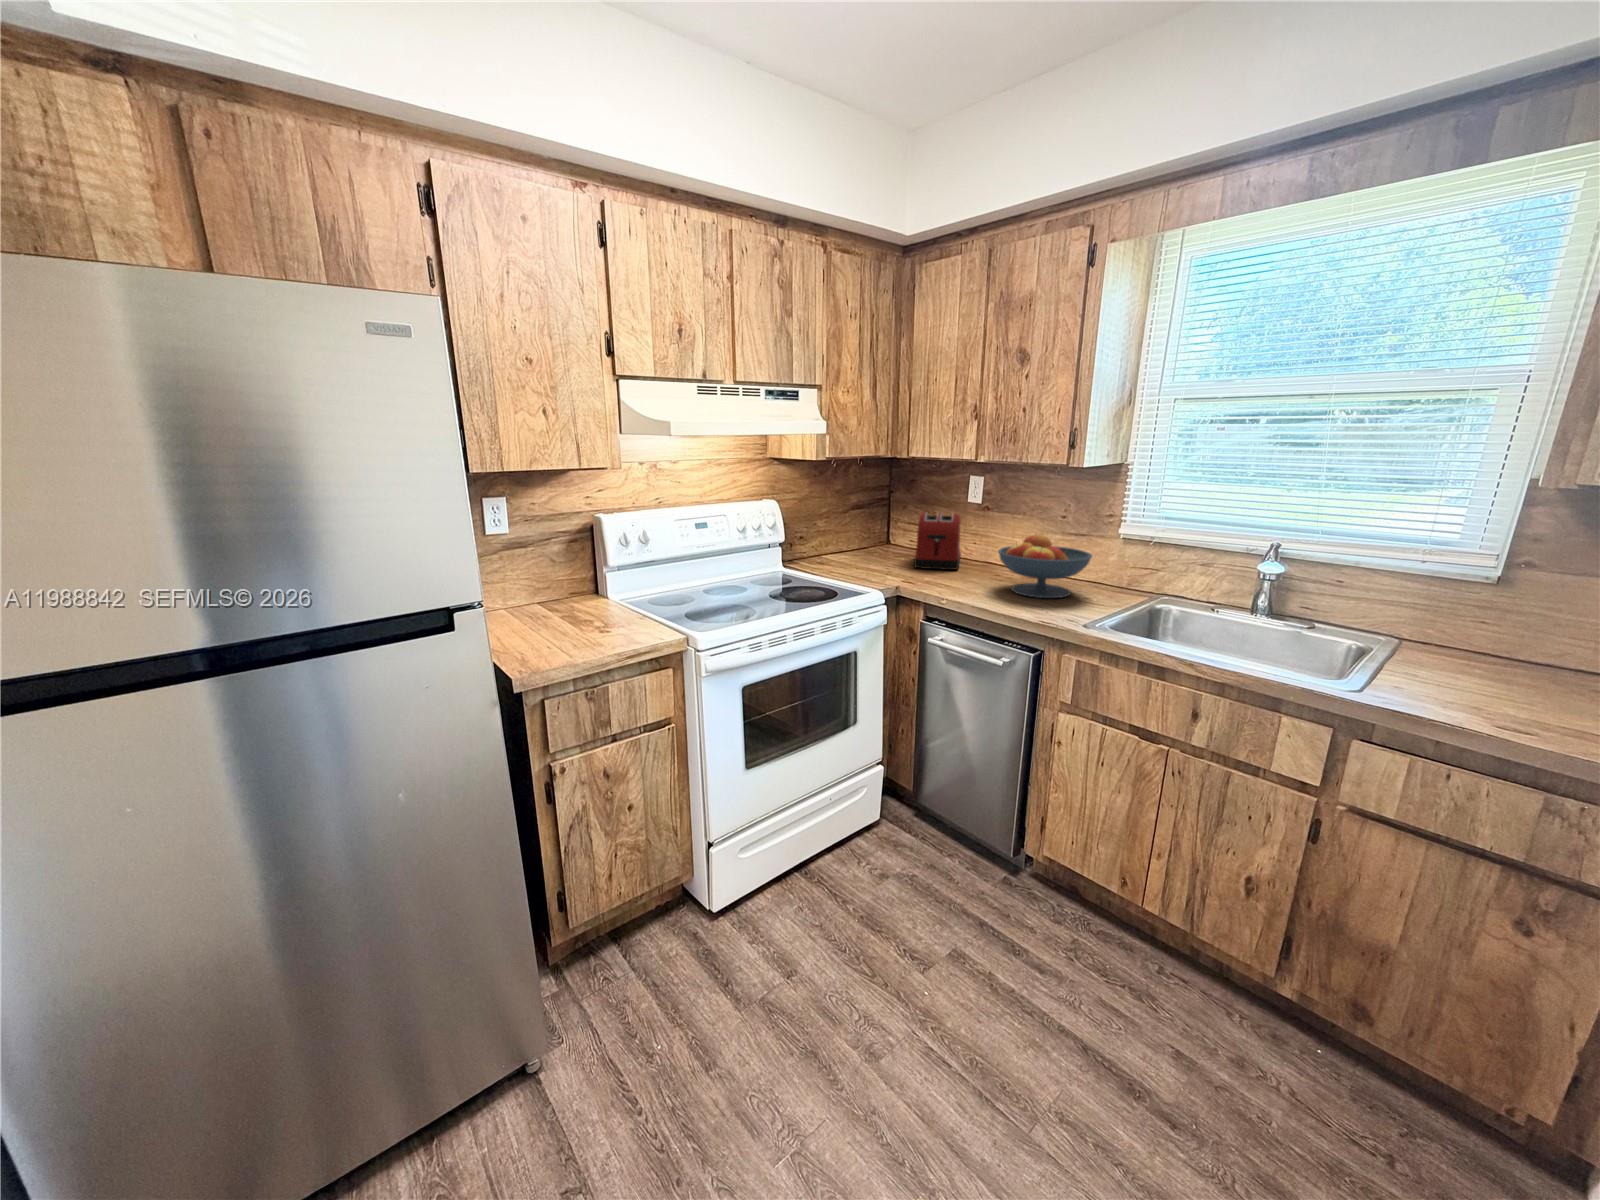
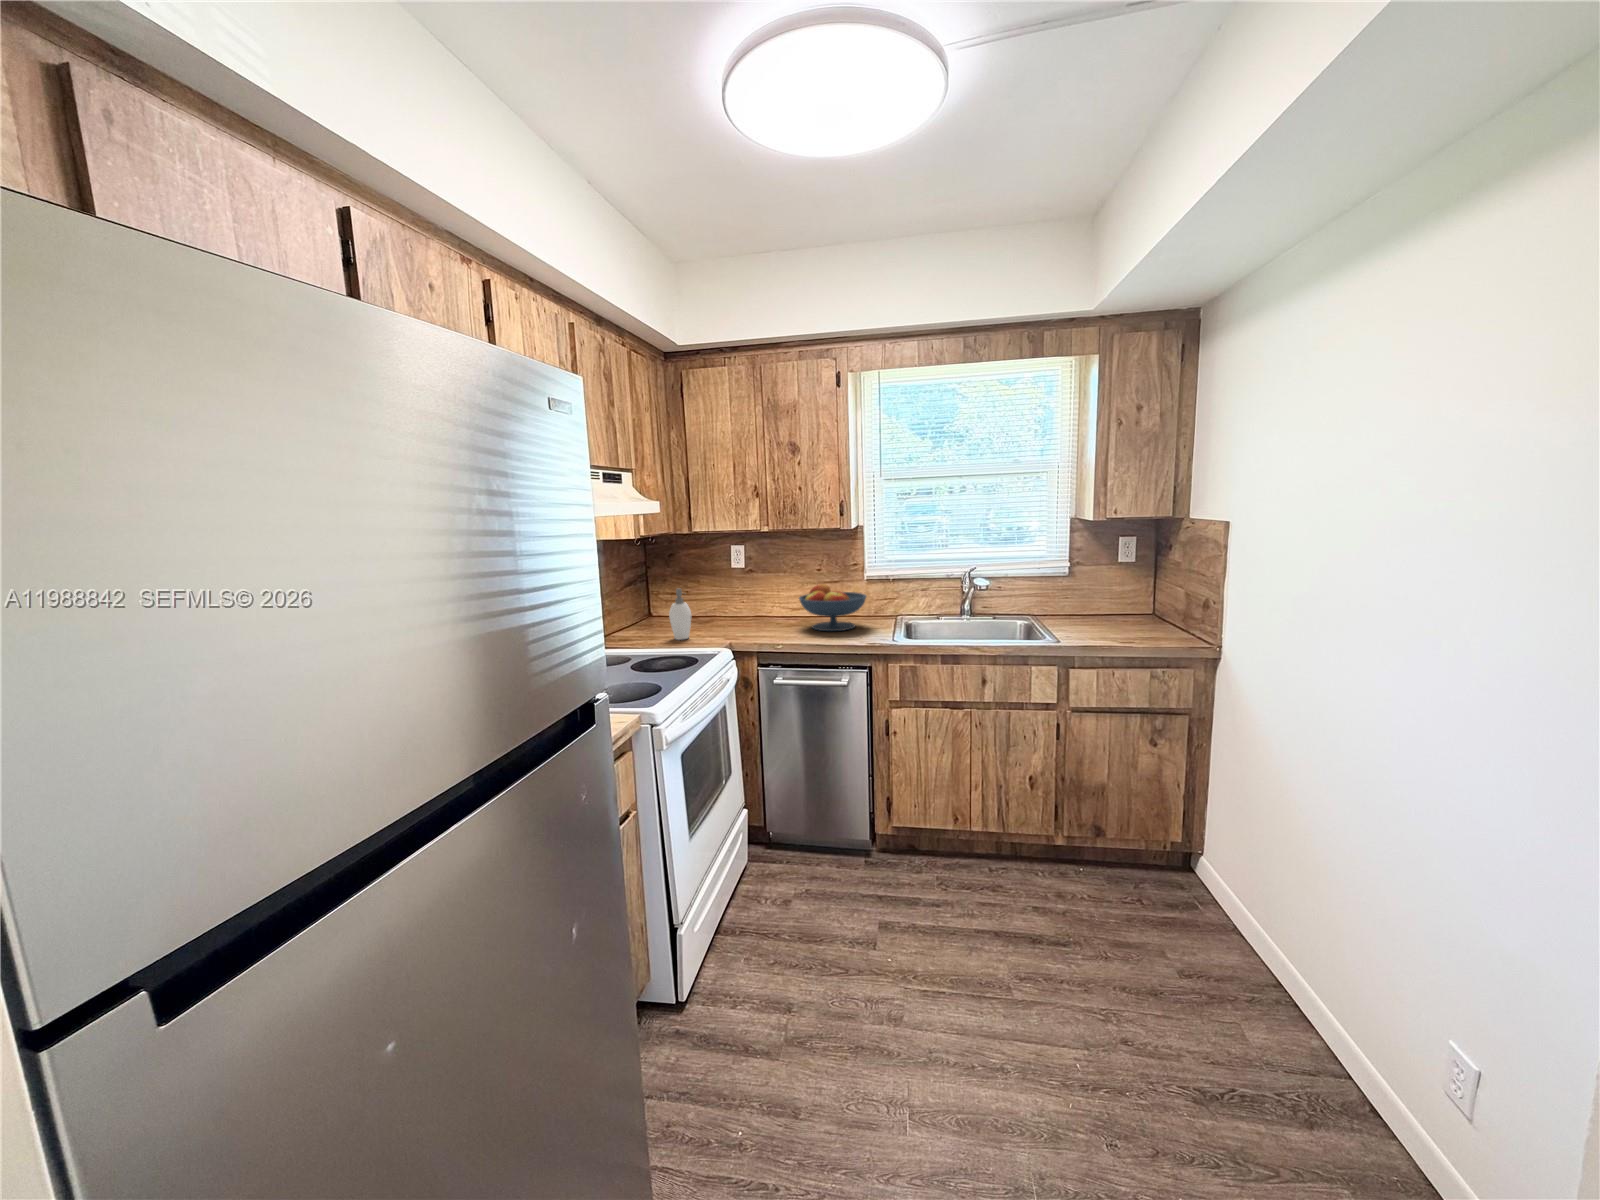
toaster: present [914,512,961,570] -> none [703,576,752,627]
soap dispenser: none [849,520,872,575] -> present [669,589,691,640]

